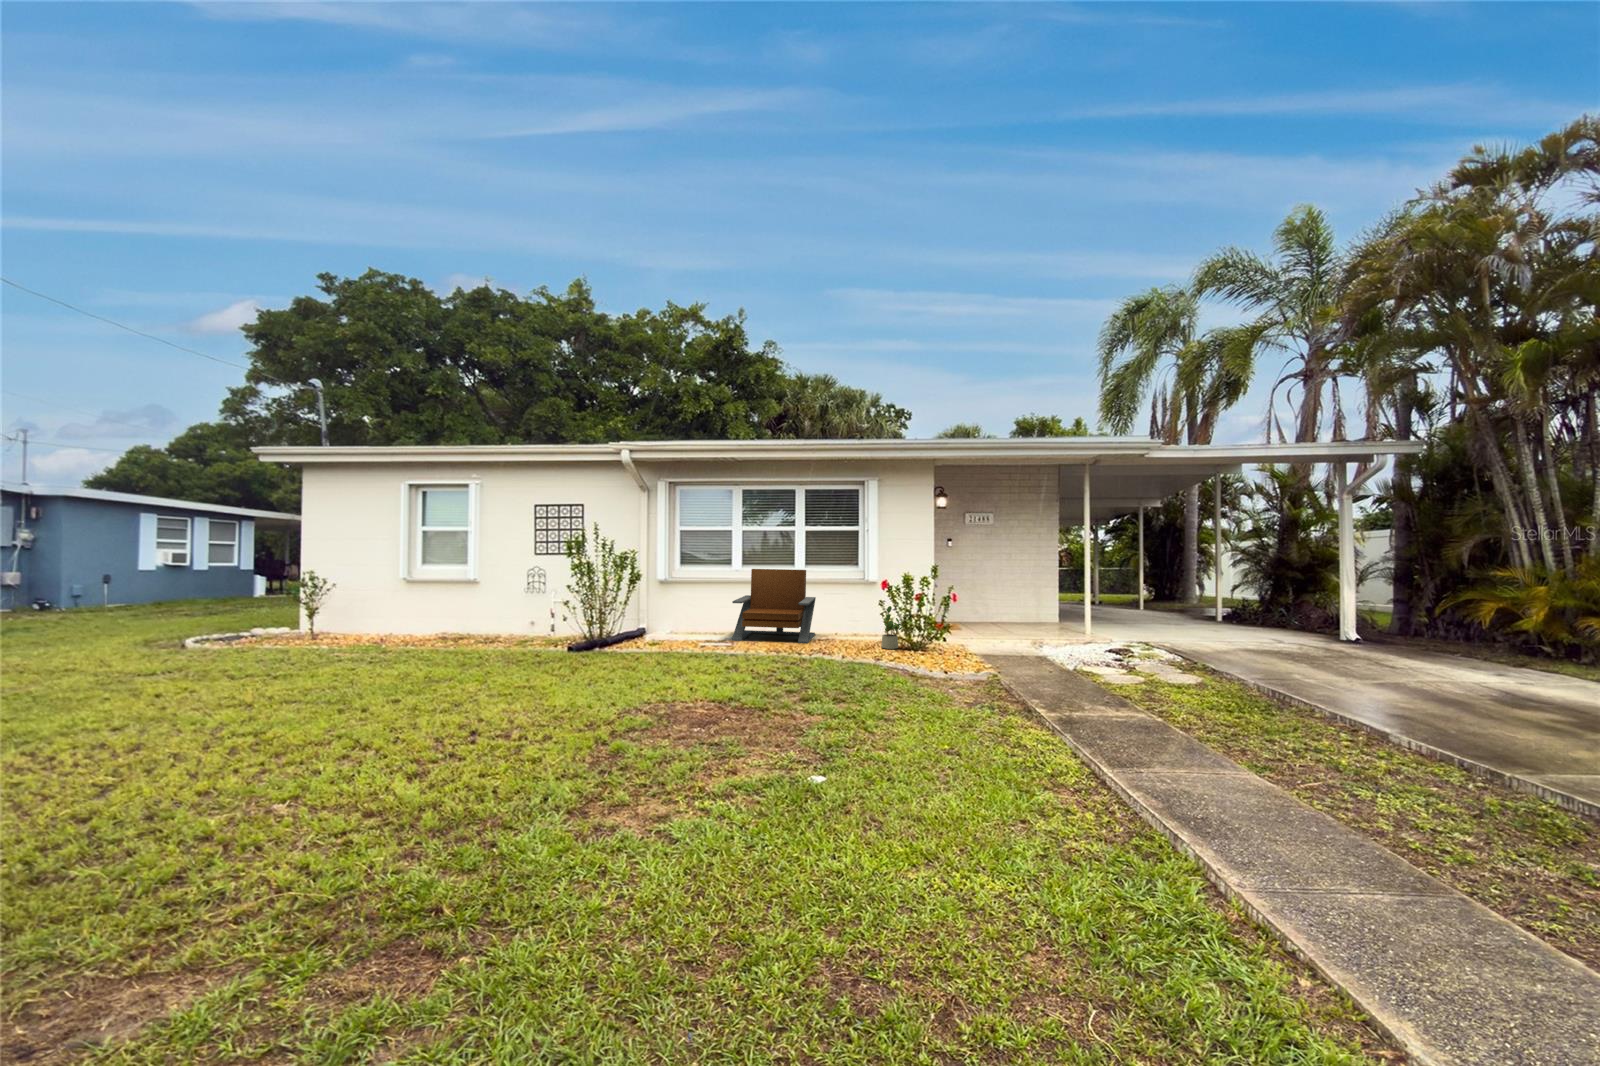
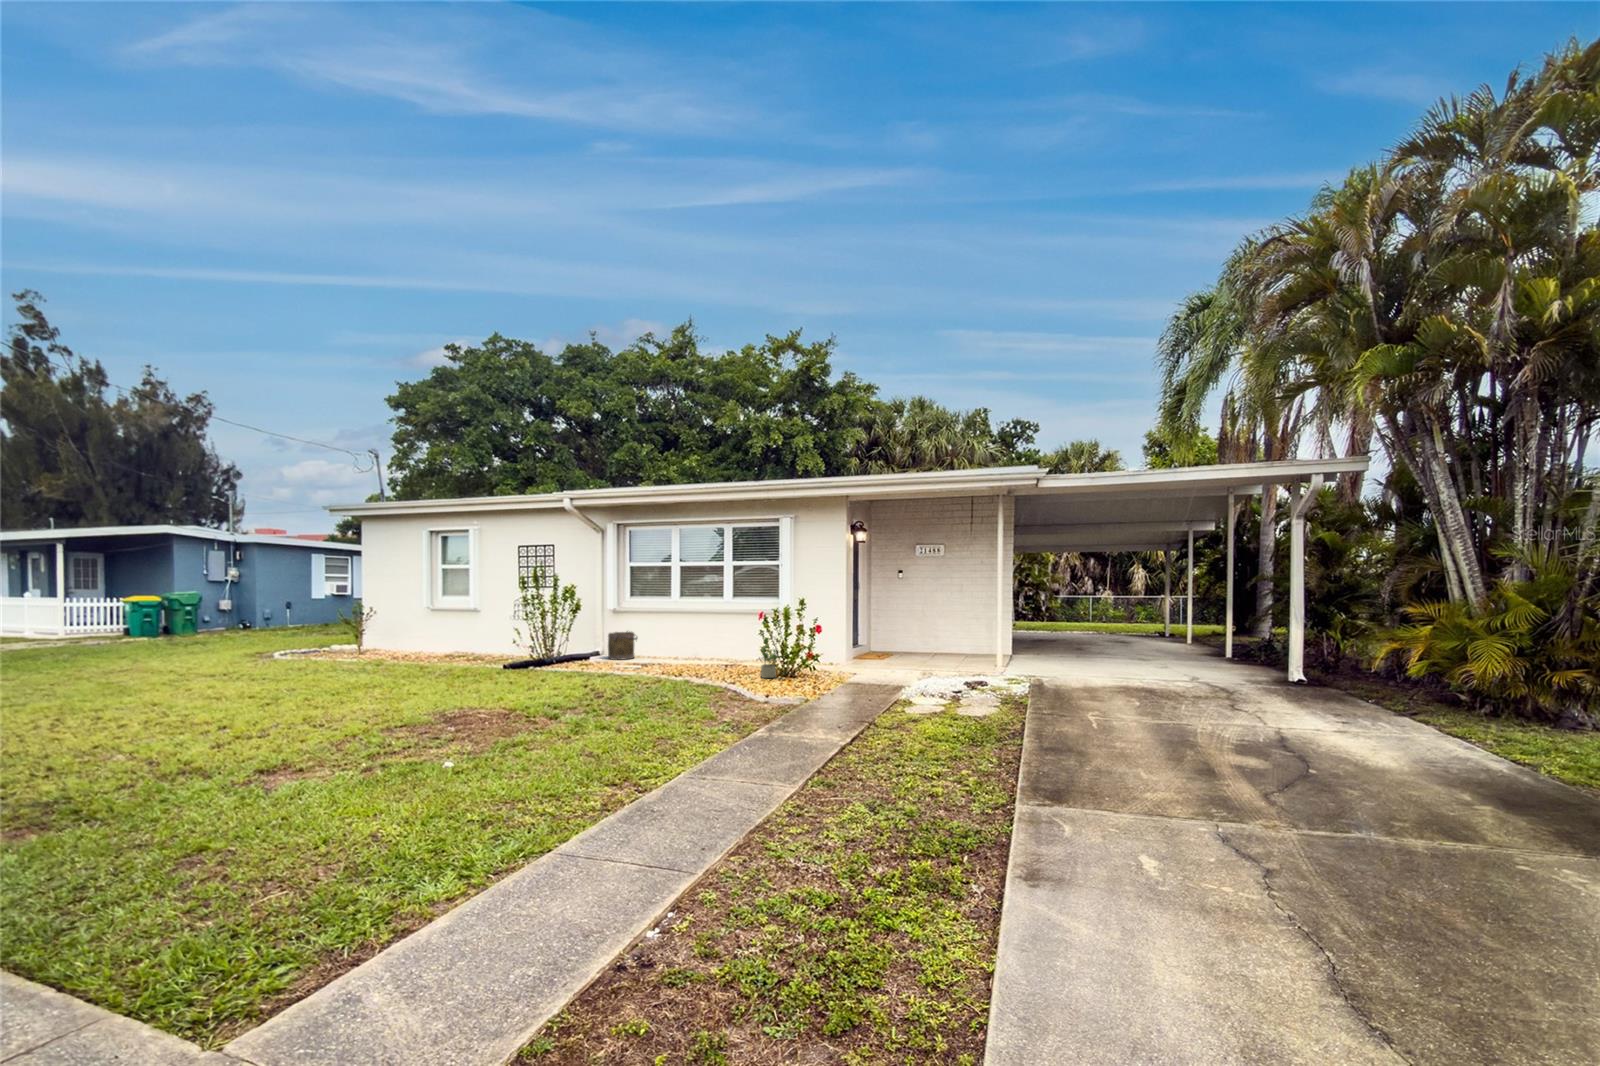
lounge chair: present [732,569,816,643] -> none [646,601,734,671]
bucket: none [666,601,700,634] -> present [608,631,637,660]

